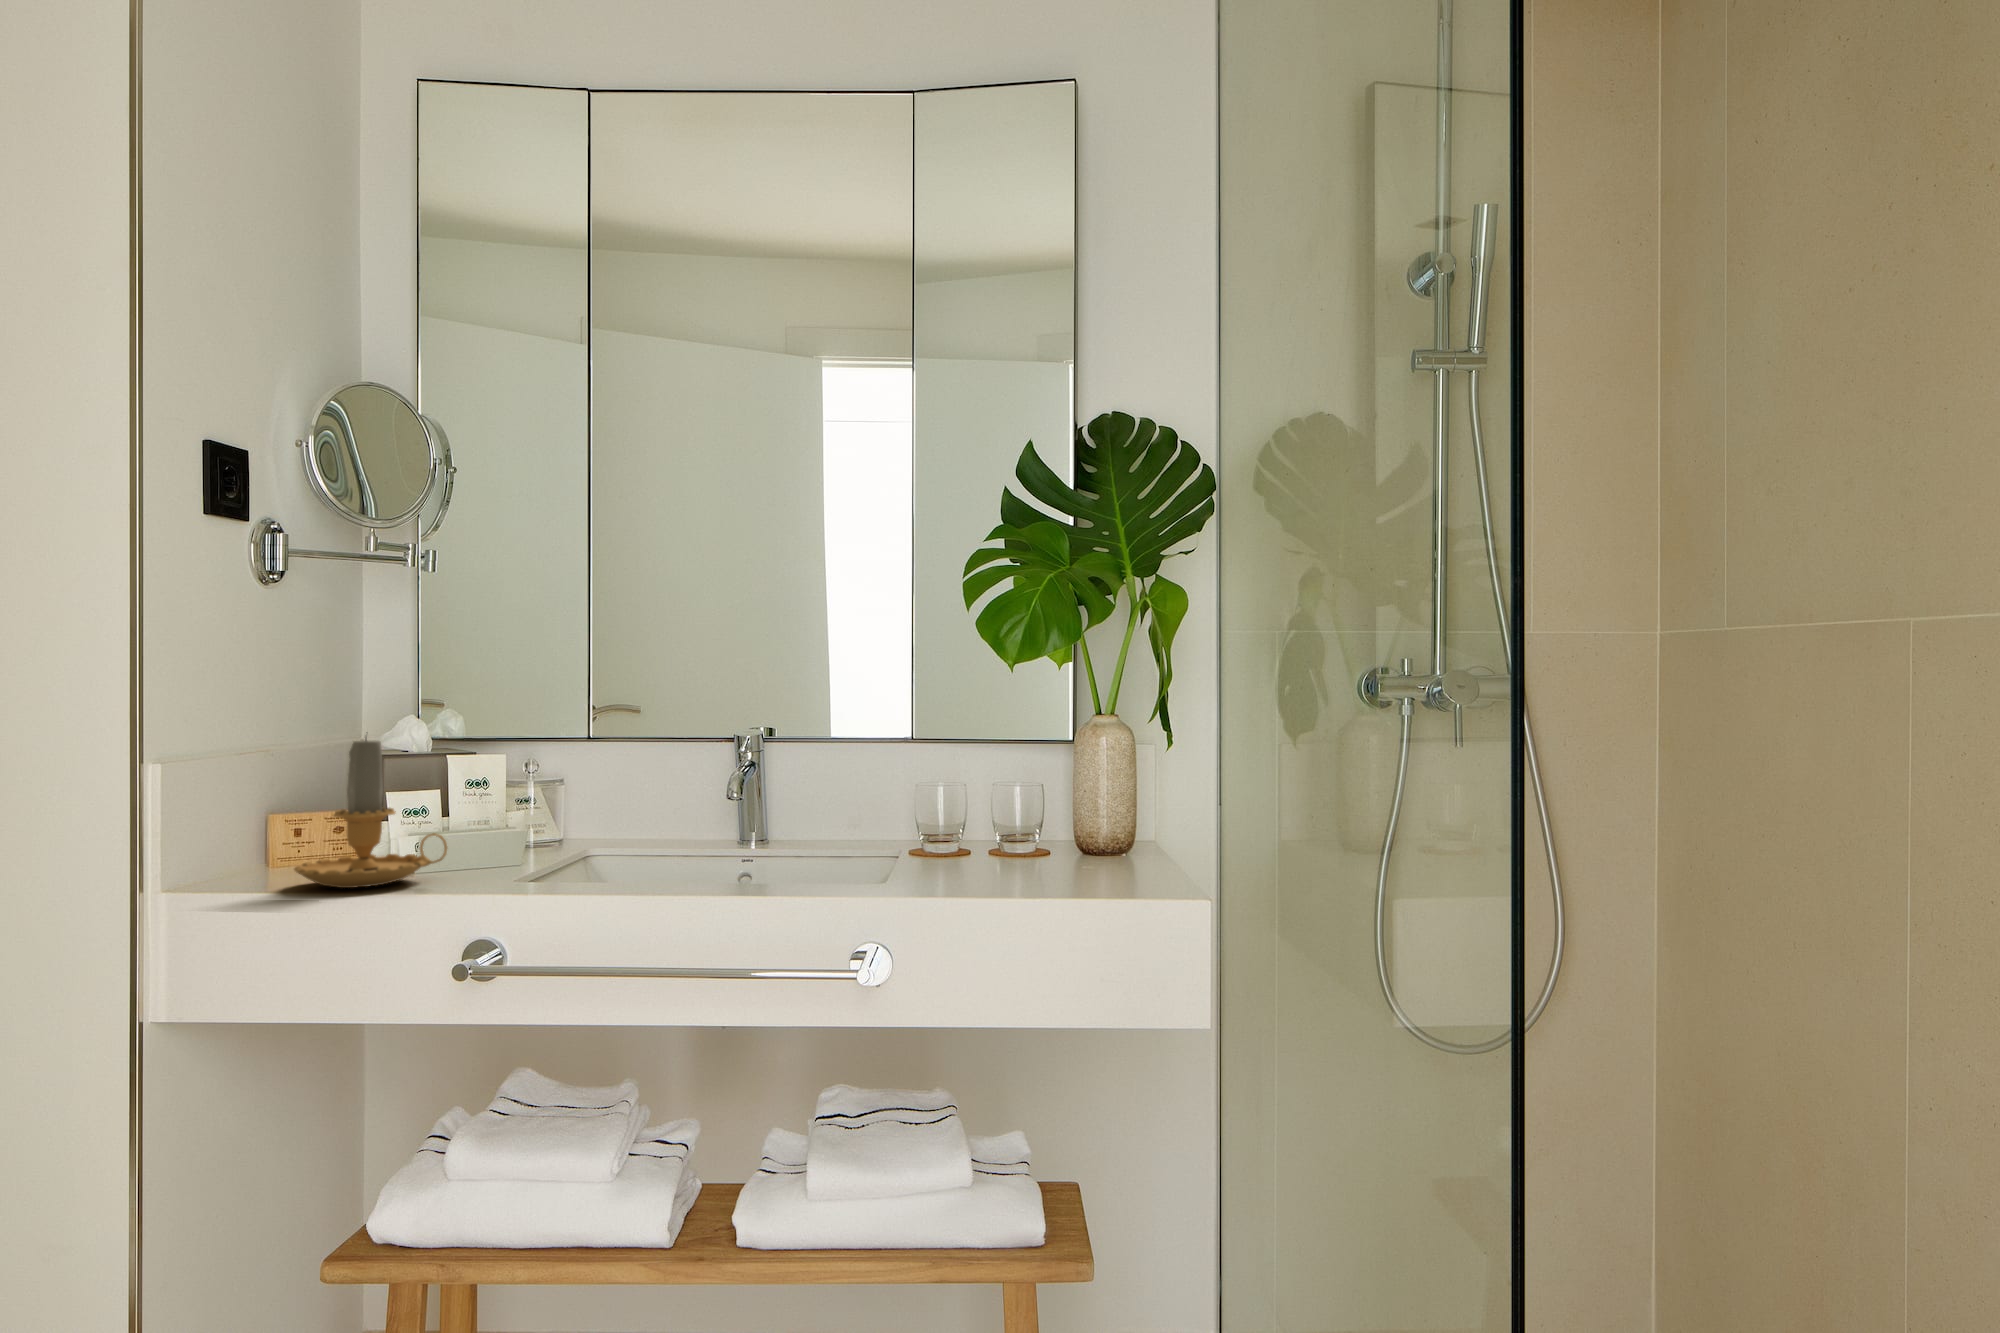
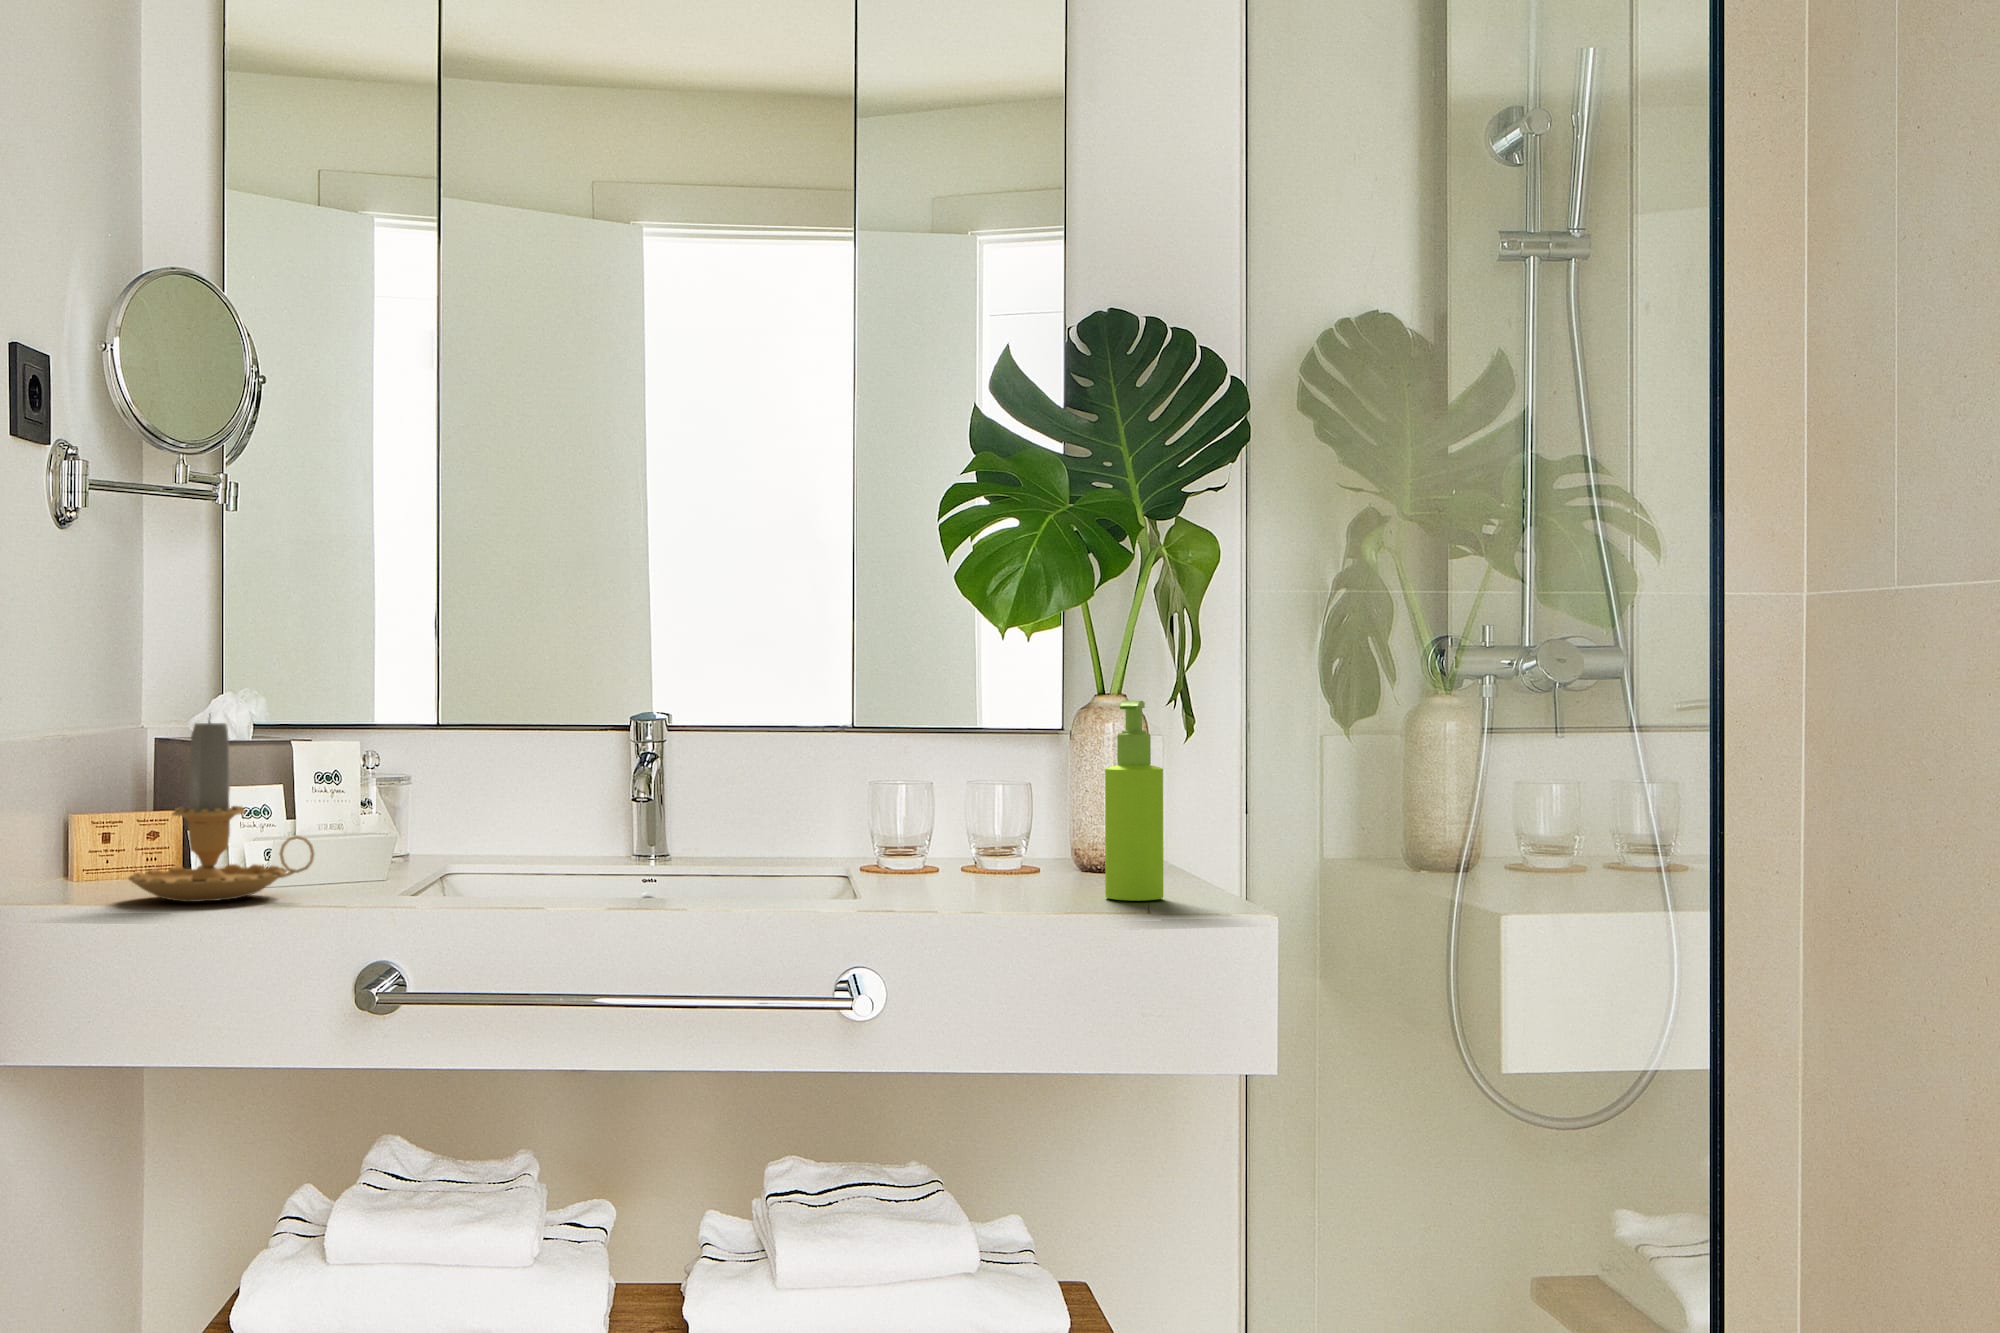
soap dispenser: none [1097,724,1146,892] -> present [1105,701,1163,901]

